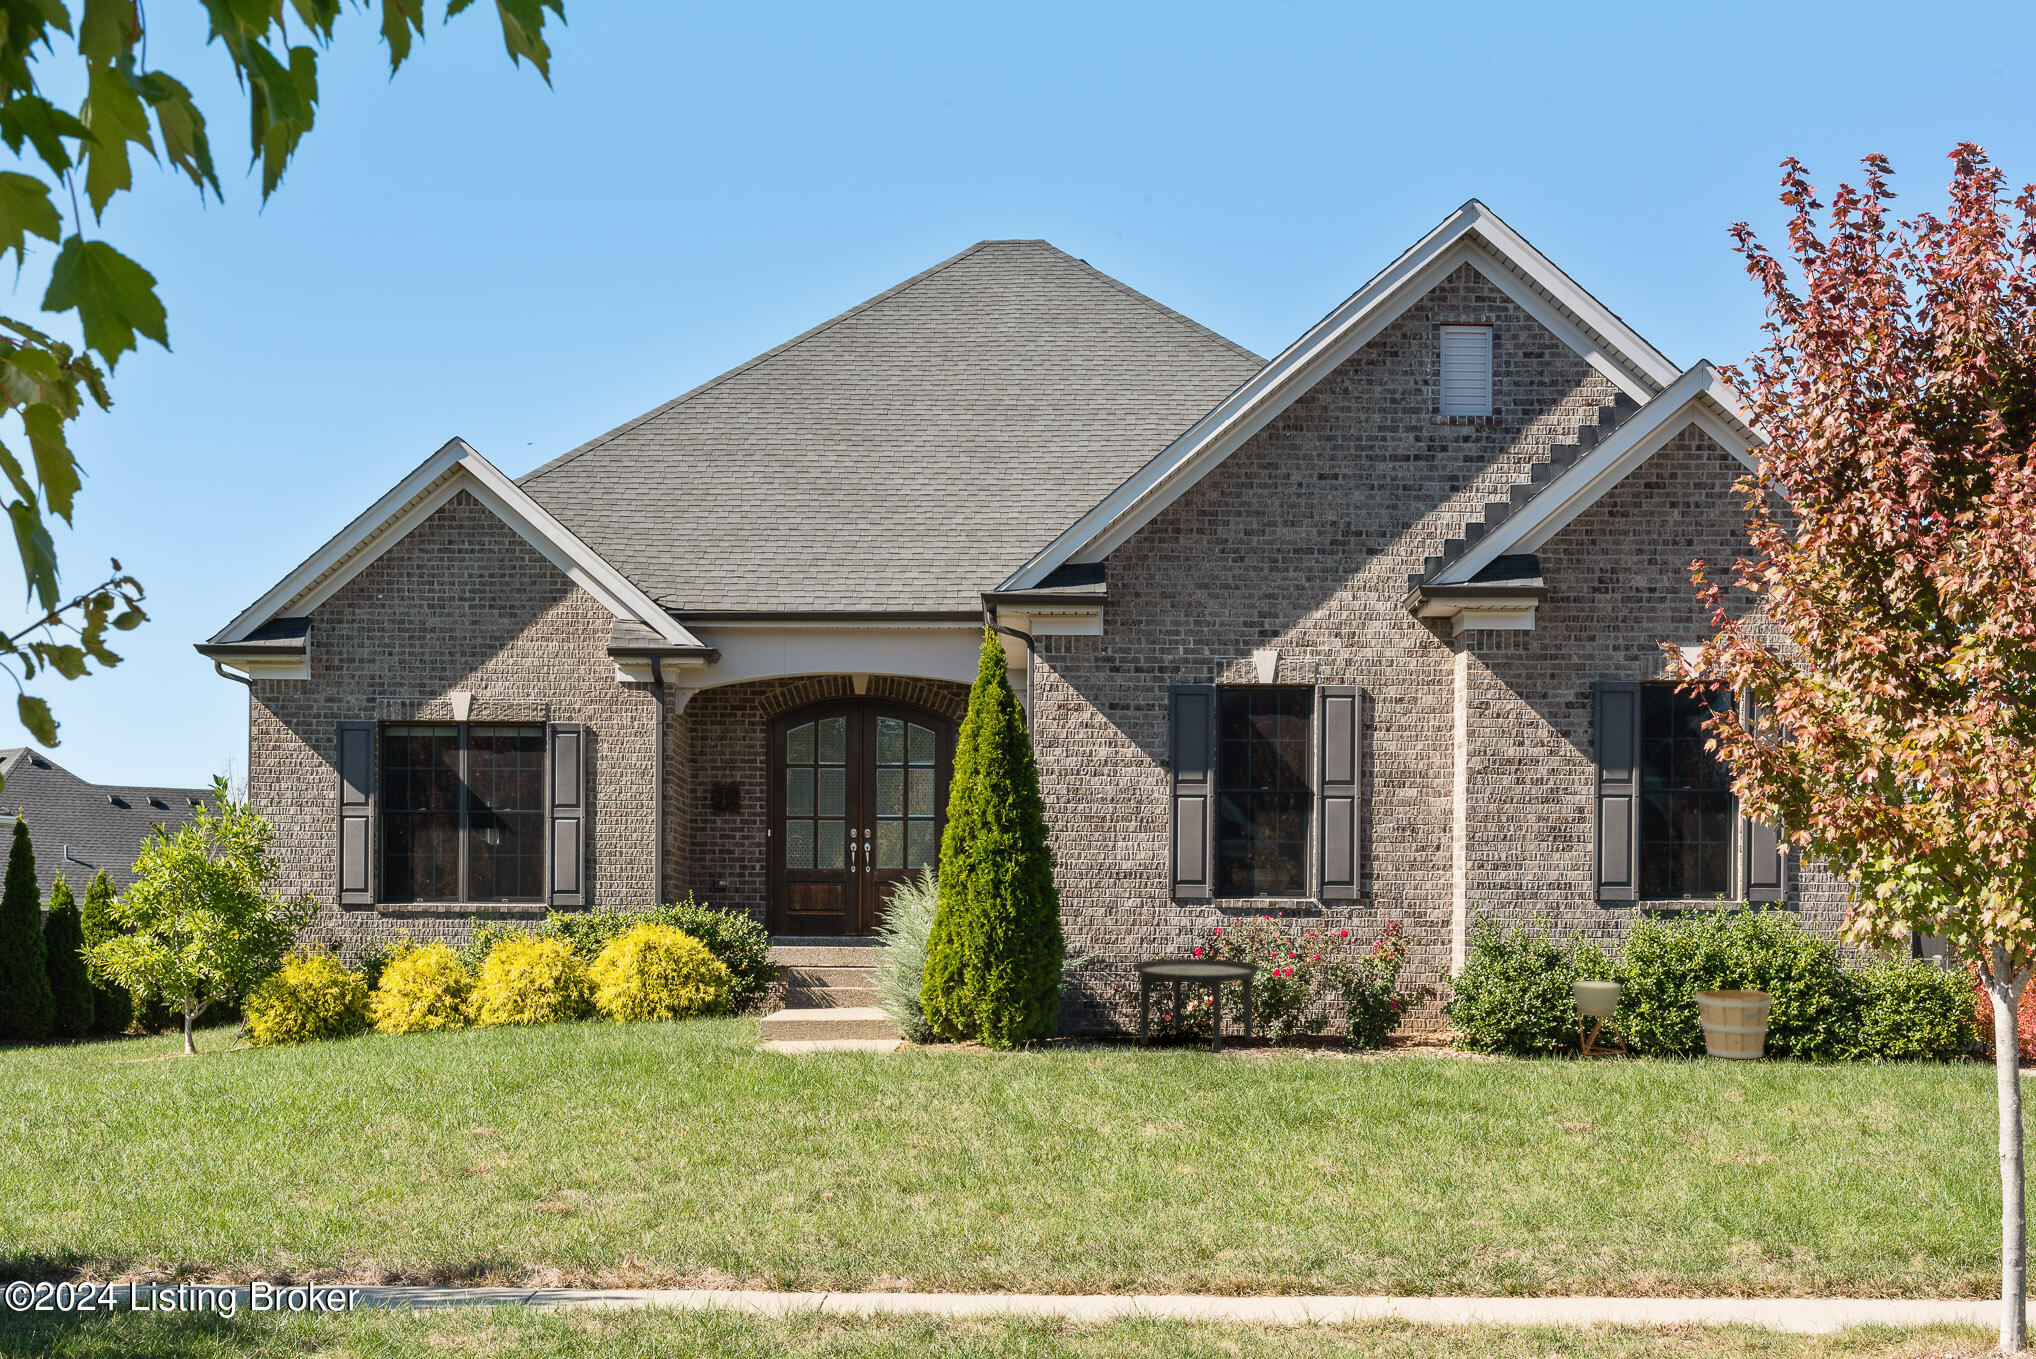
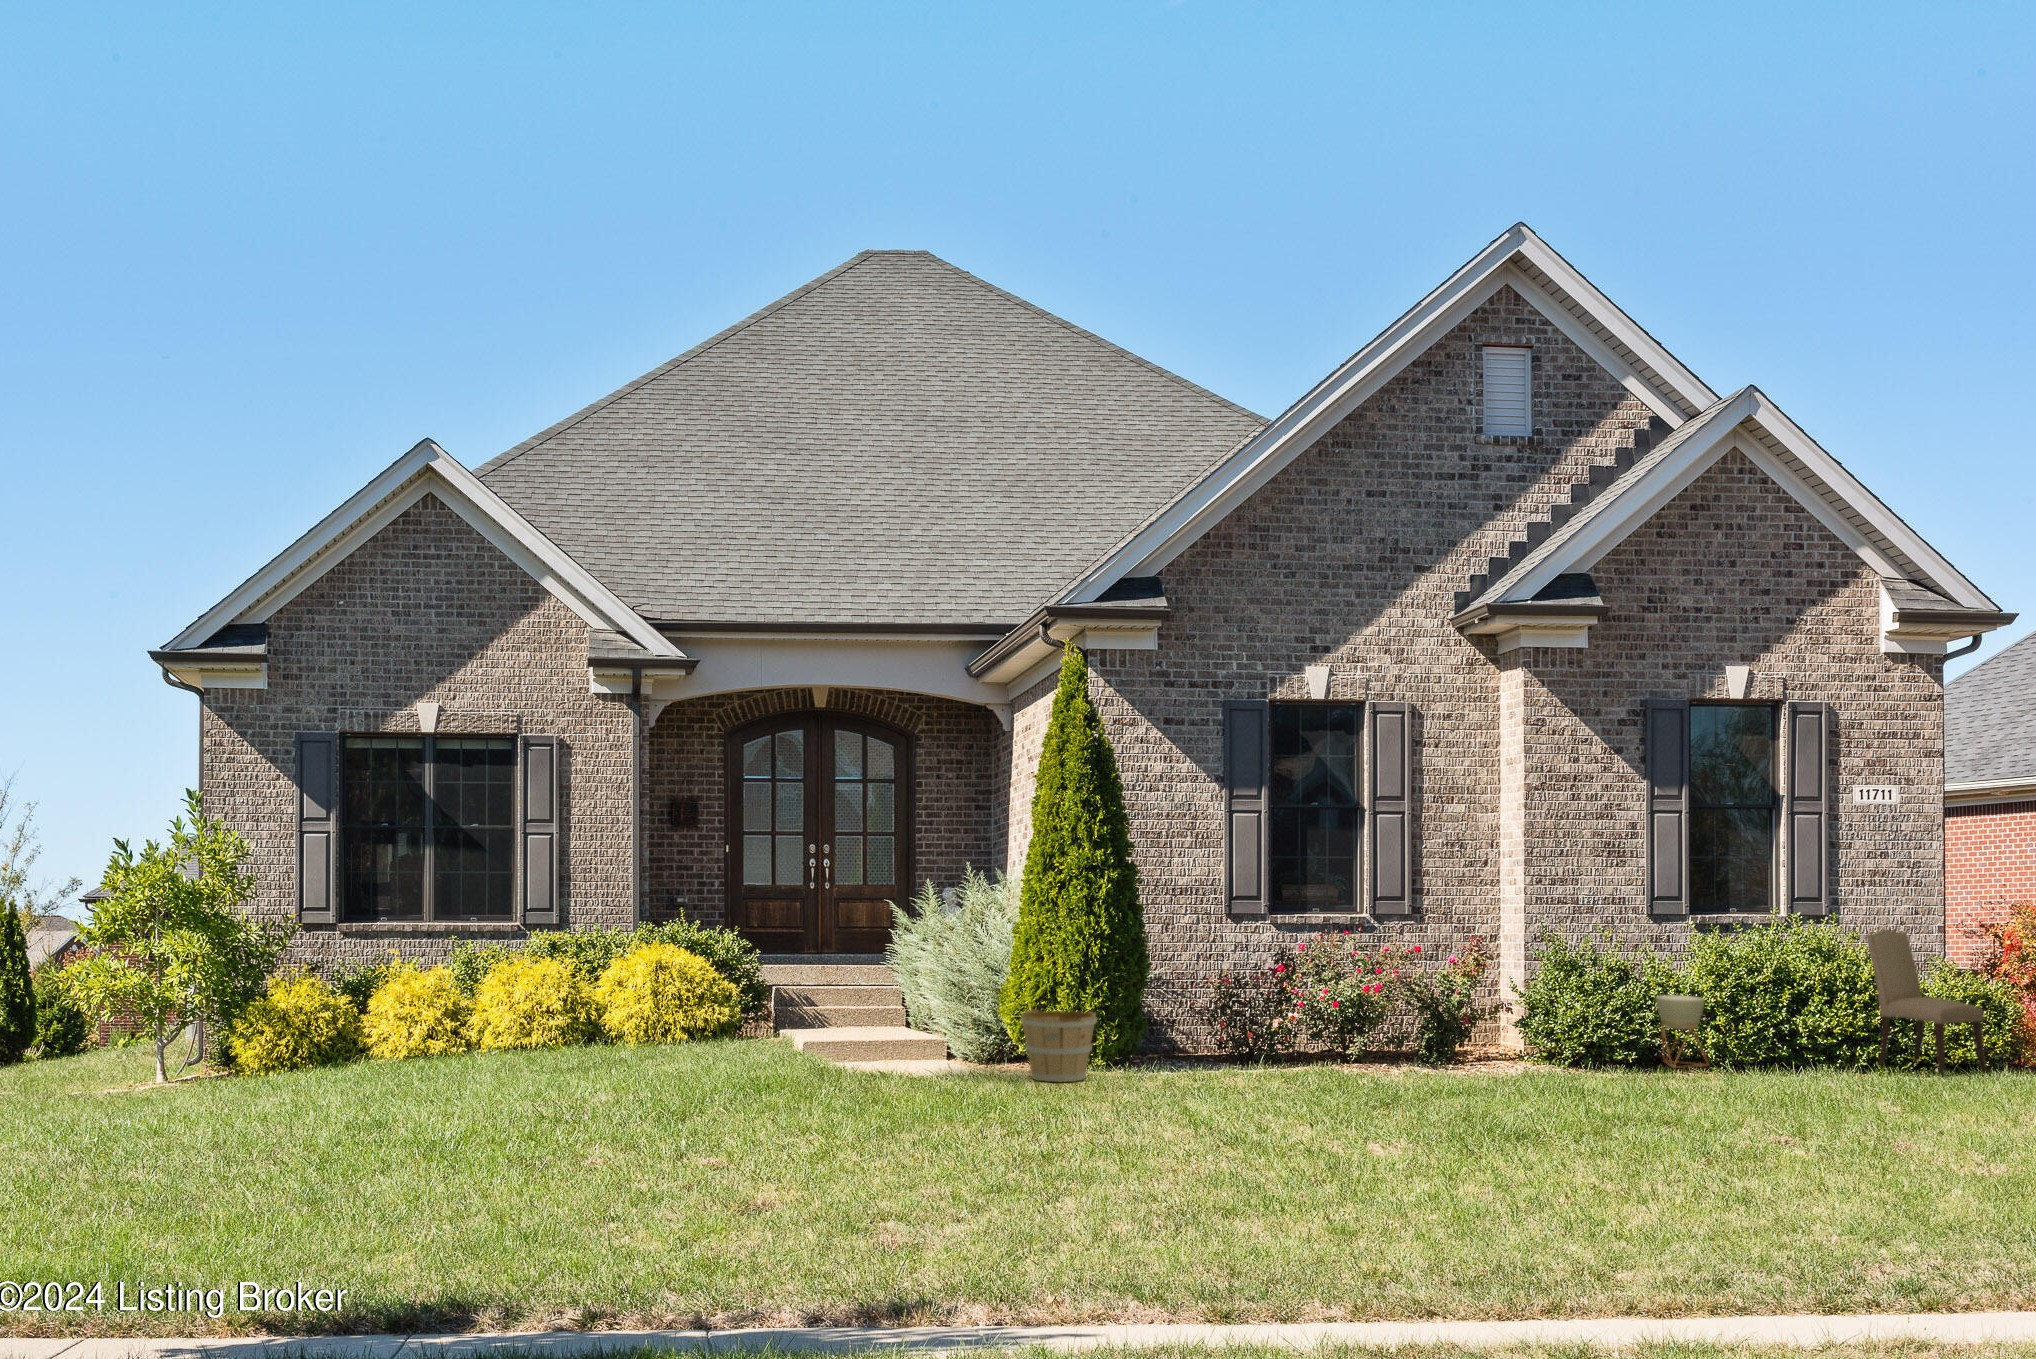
chair: none [1800,915,1922,1068] -> present [1866,929,1987,1075]
round table: present [1133,959,1261,1052] -> none [1217,976,1351,1069]
wooden bucket: present [1696,989,1772,1059] -> present [1021,1009,1097,1082]

